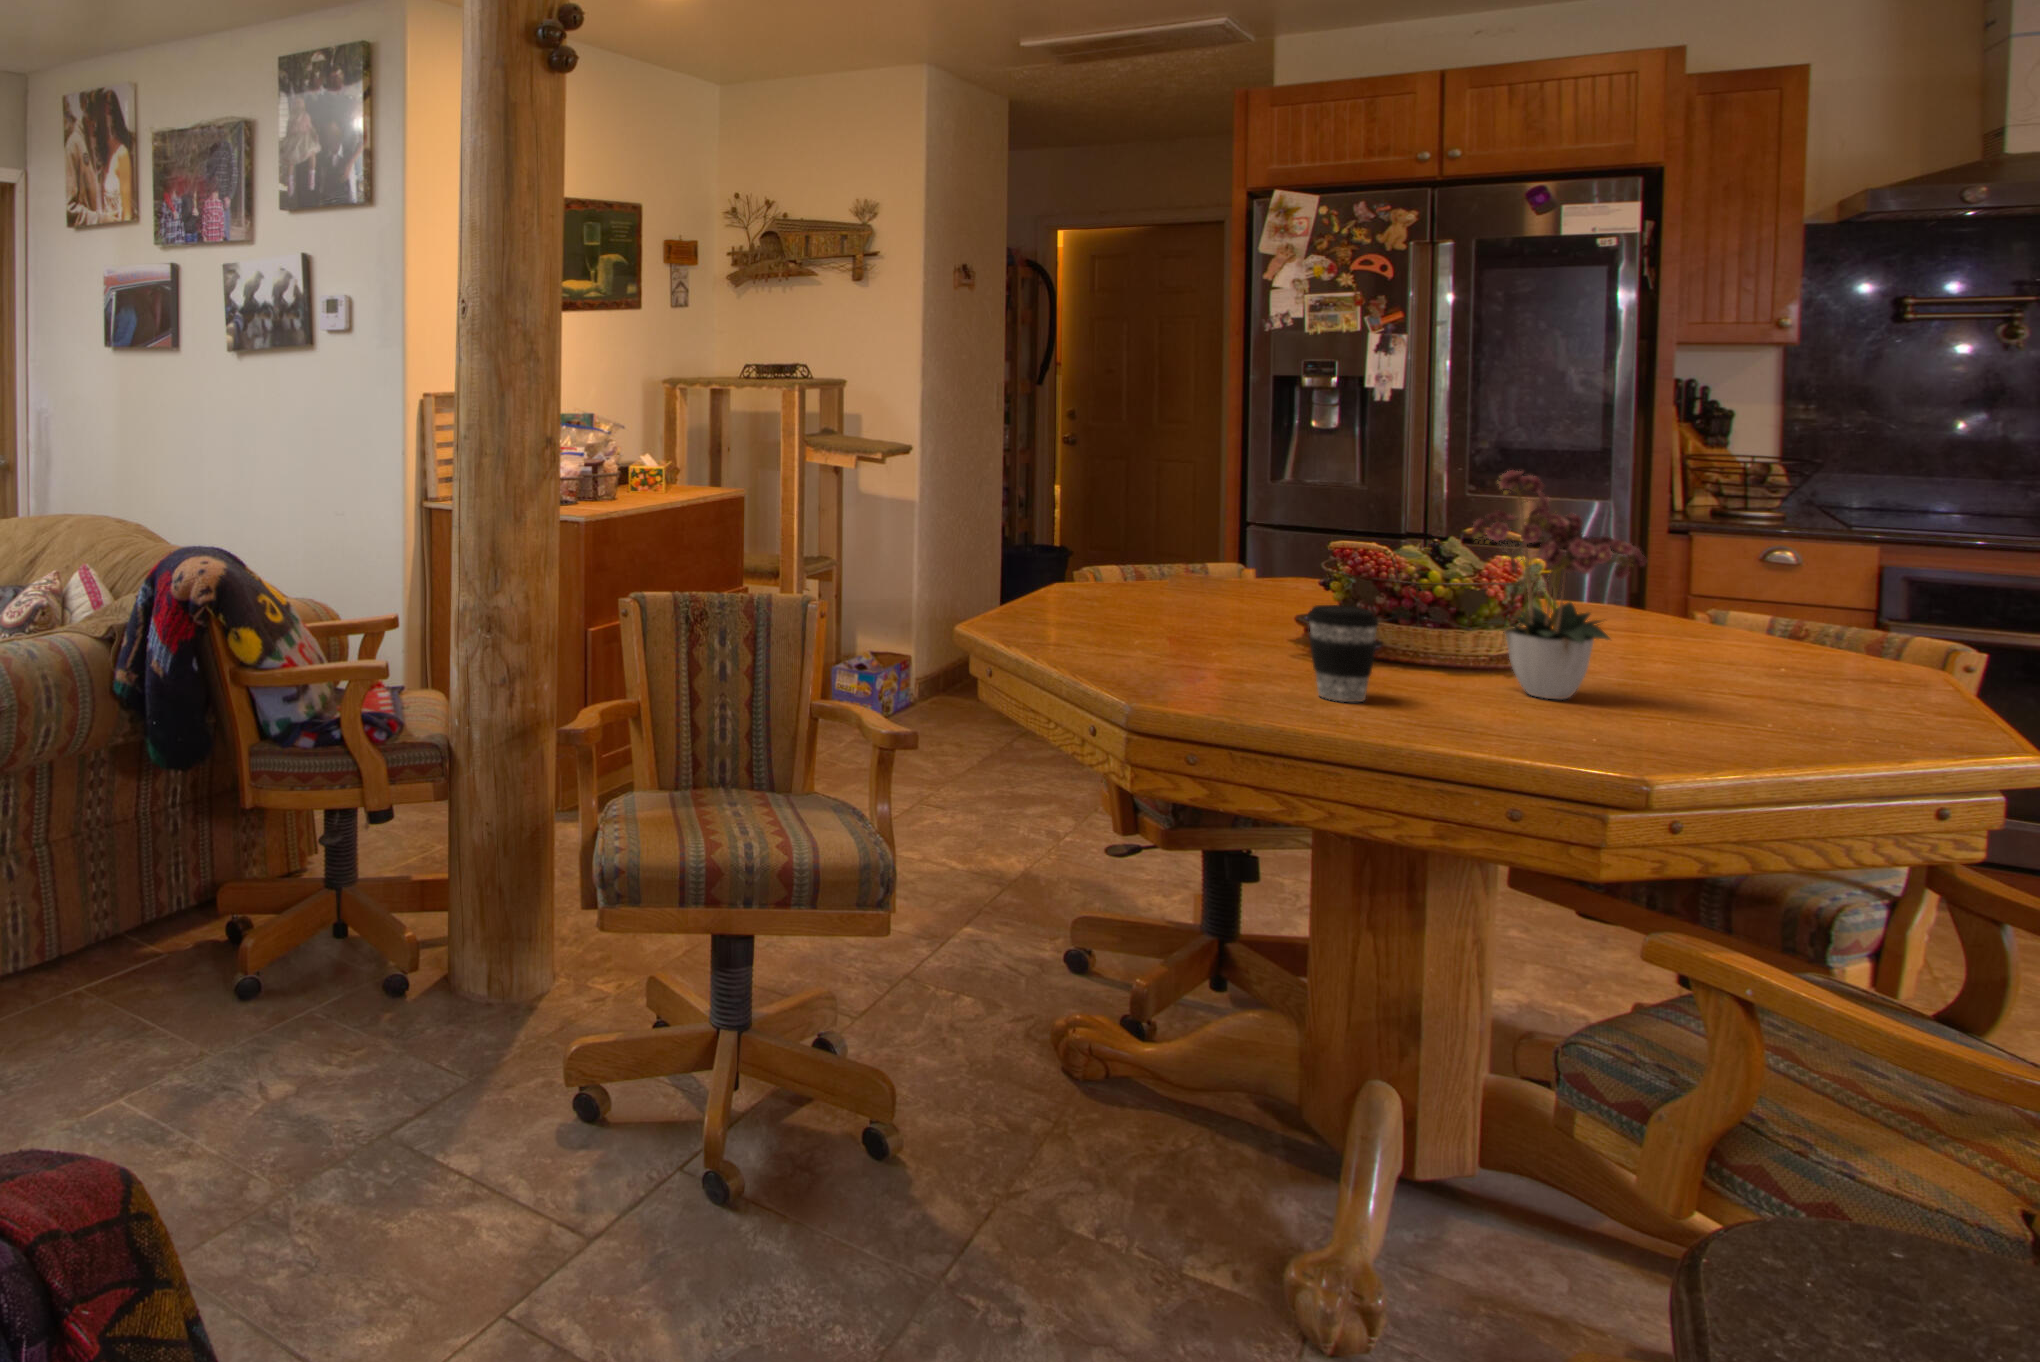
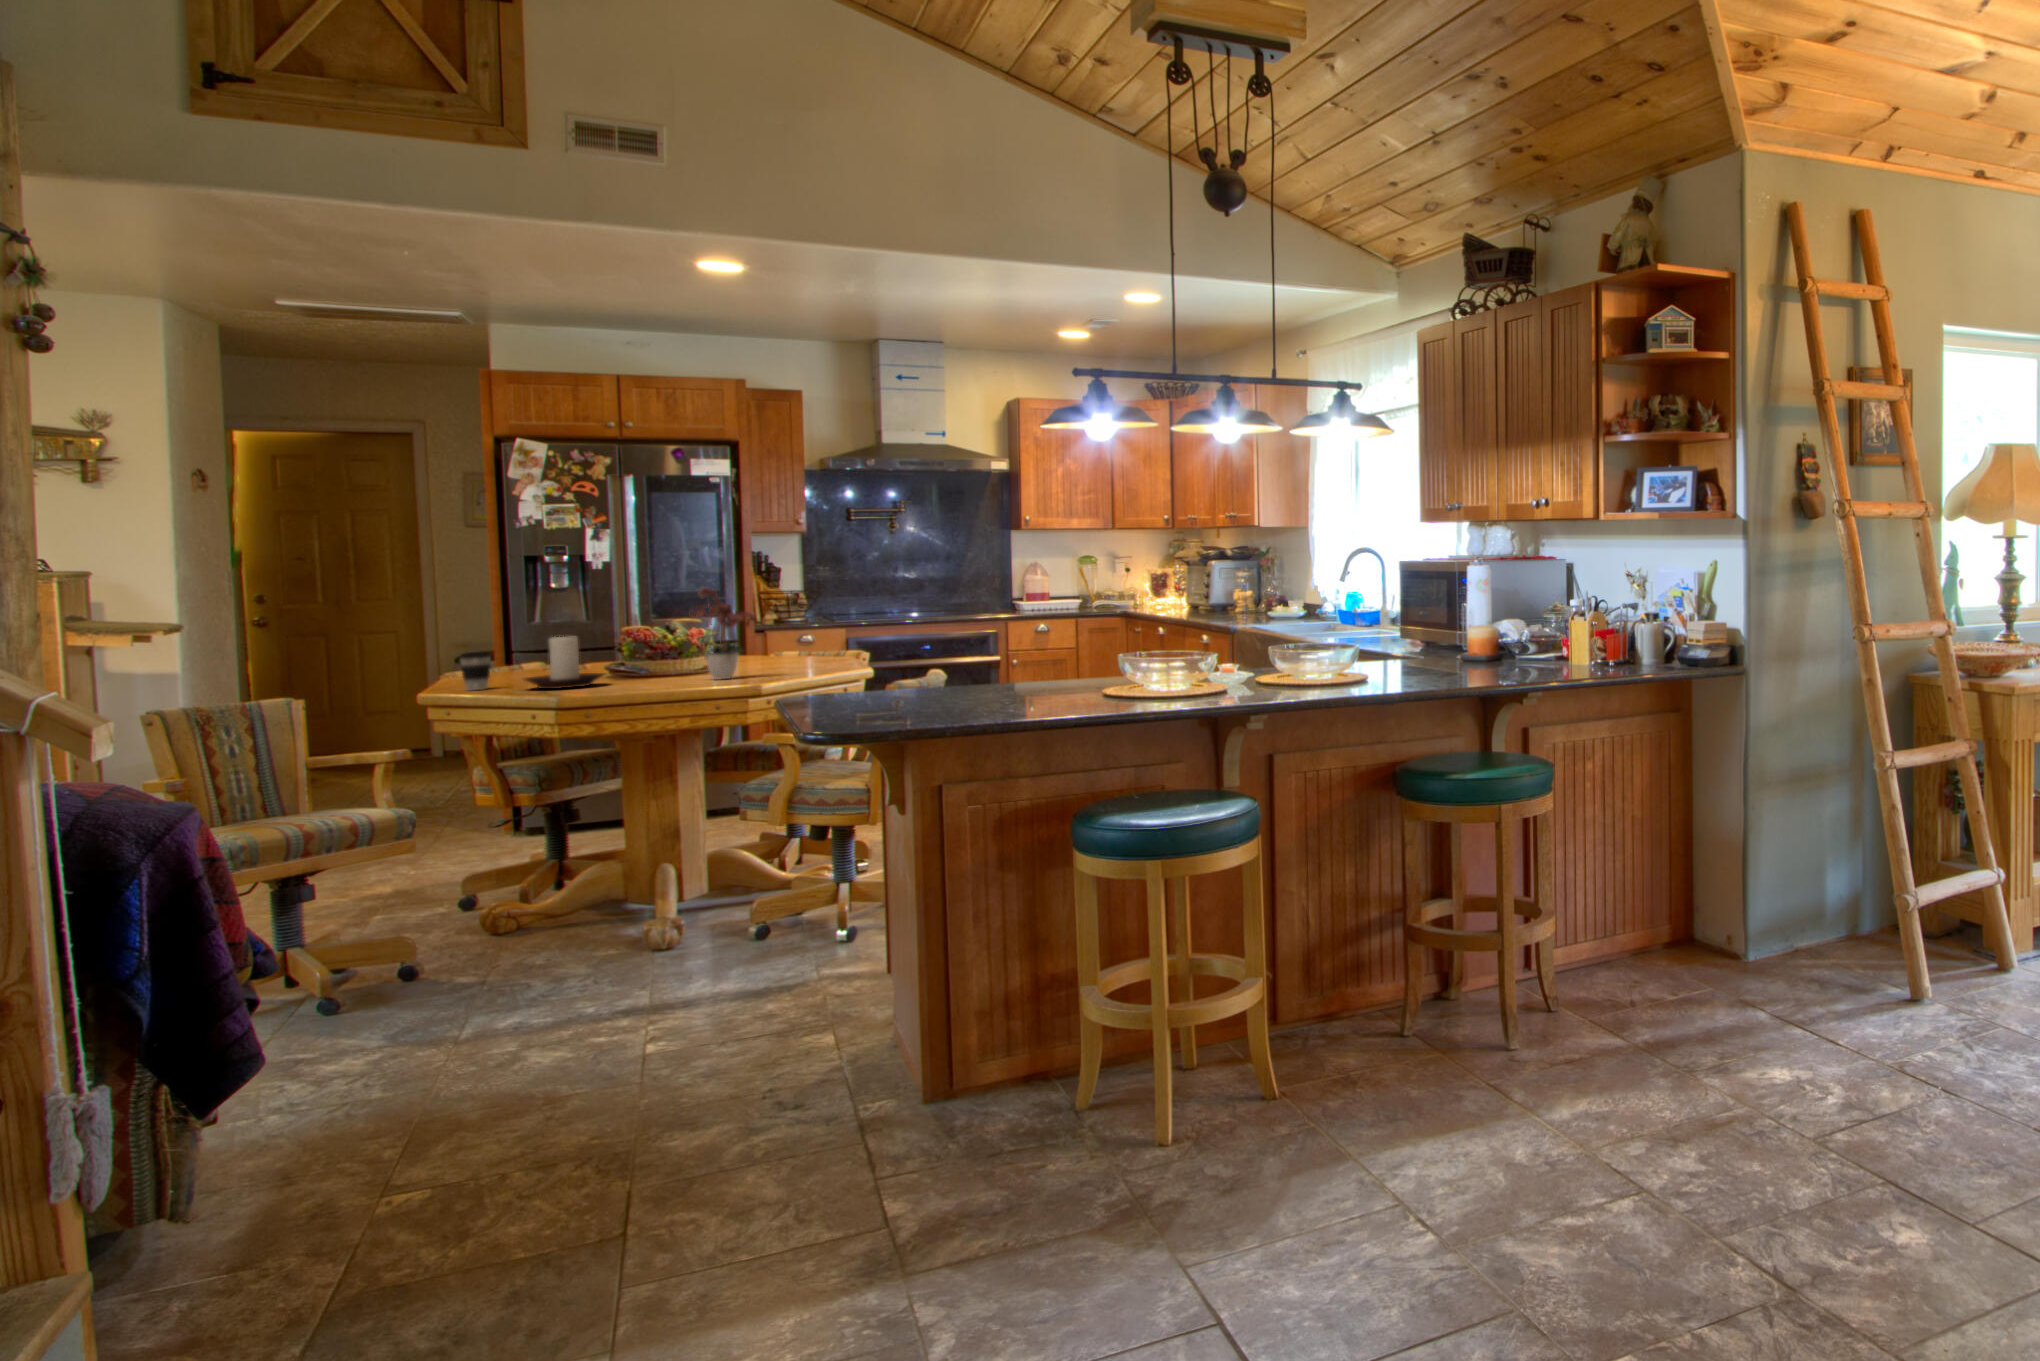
candle holder: none [1135,538,1293,652] -> present [524,637,604,689]
coffee cup: present [1307,605,1379,702] -> present [460,652,491,690]

